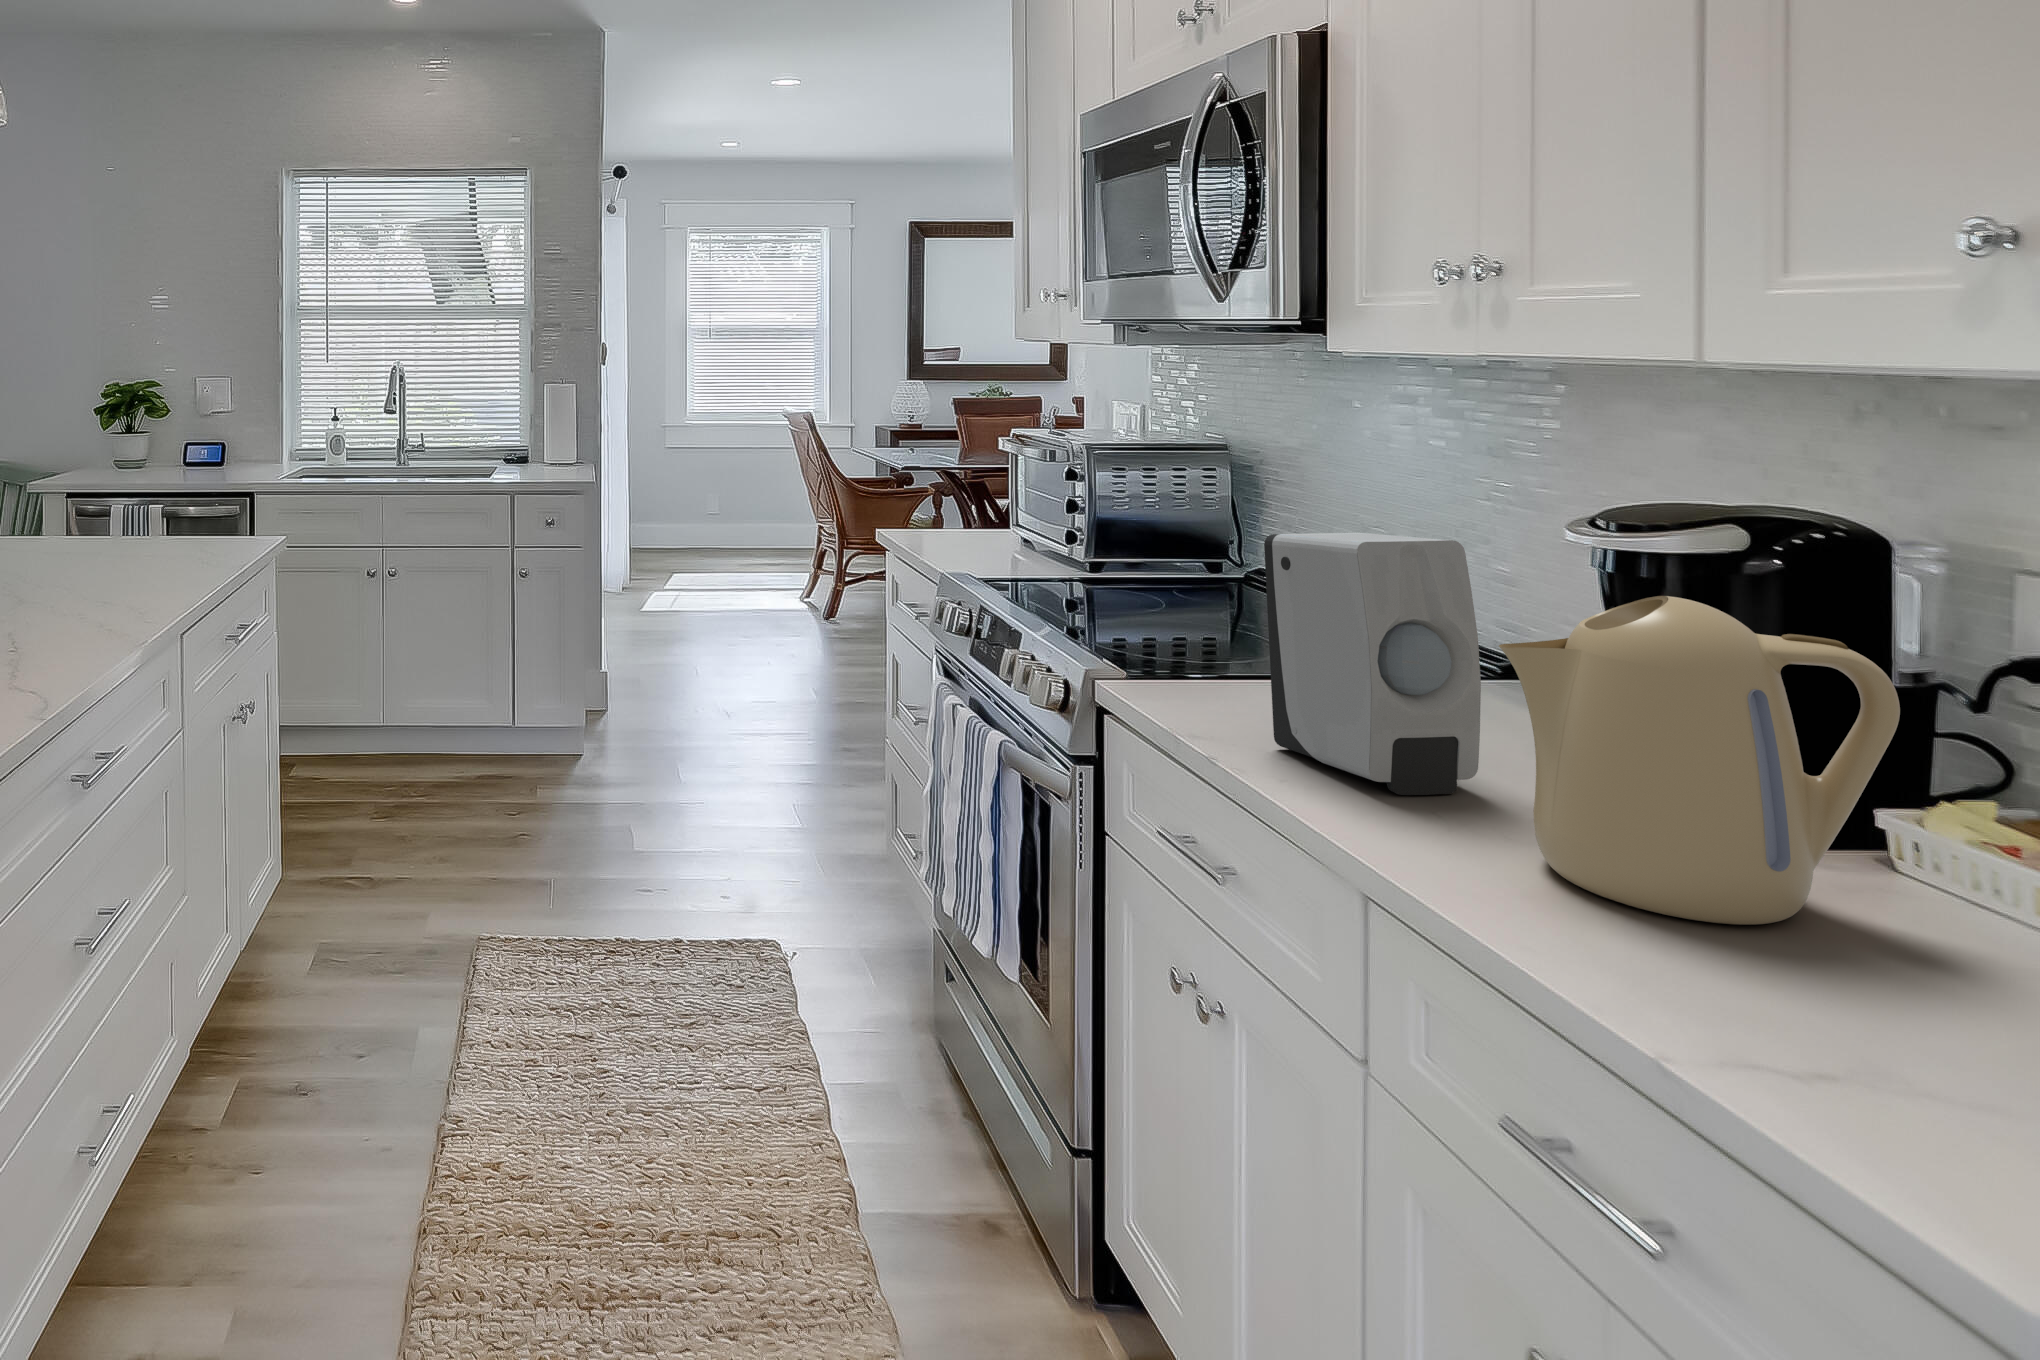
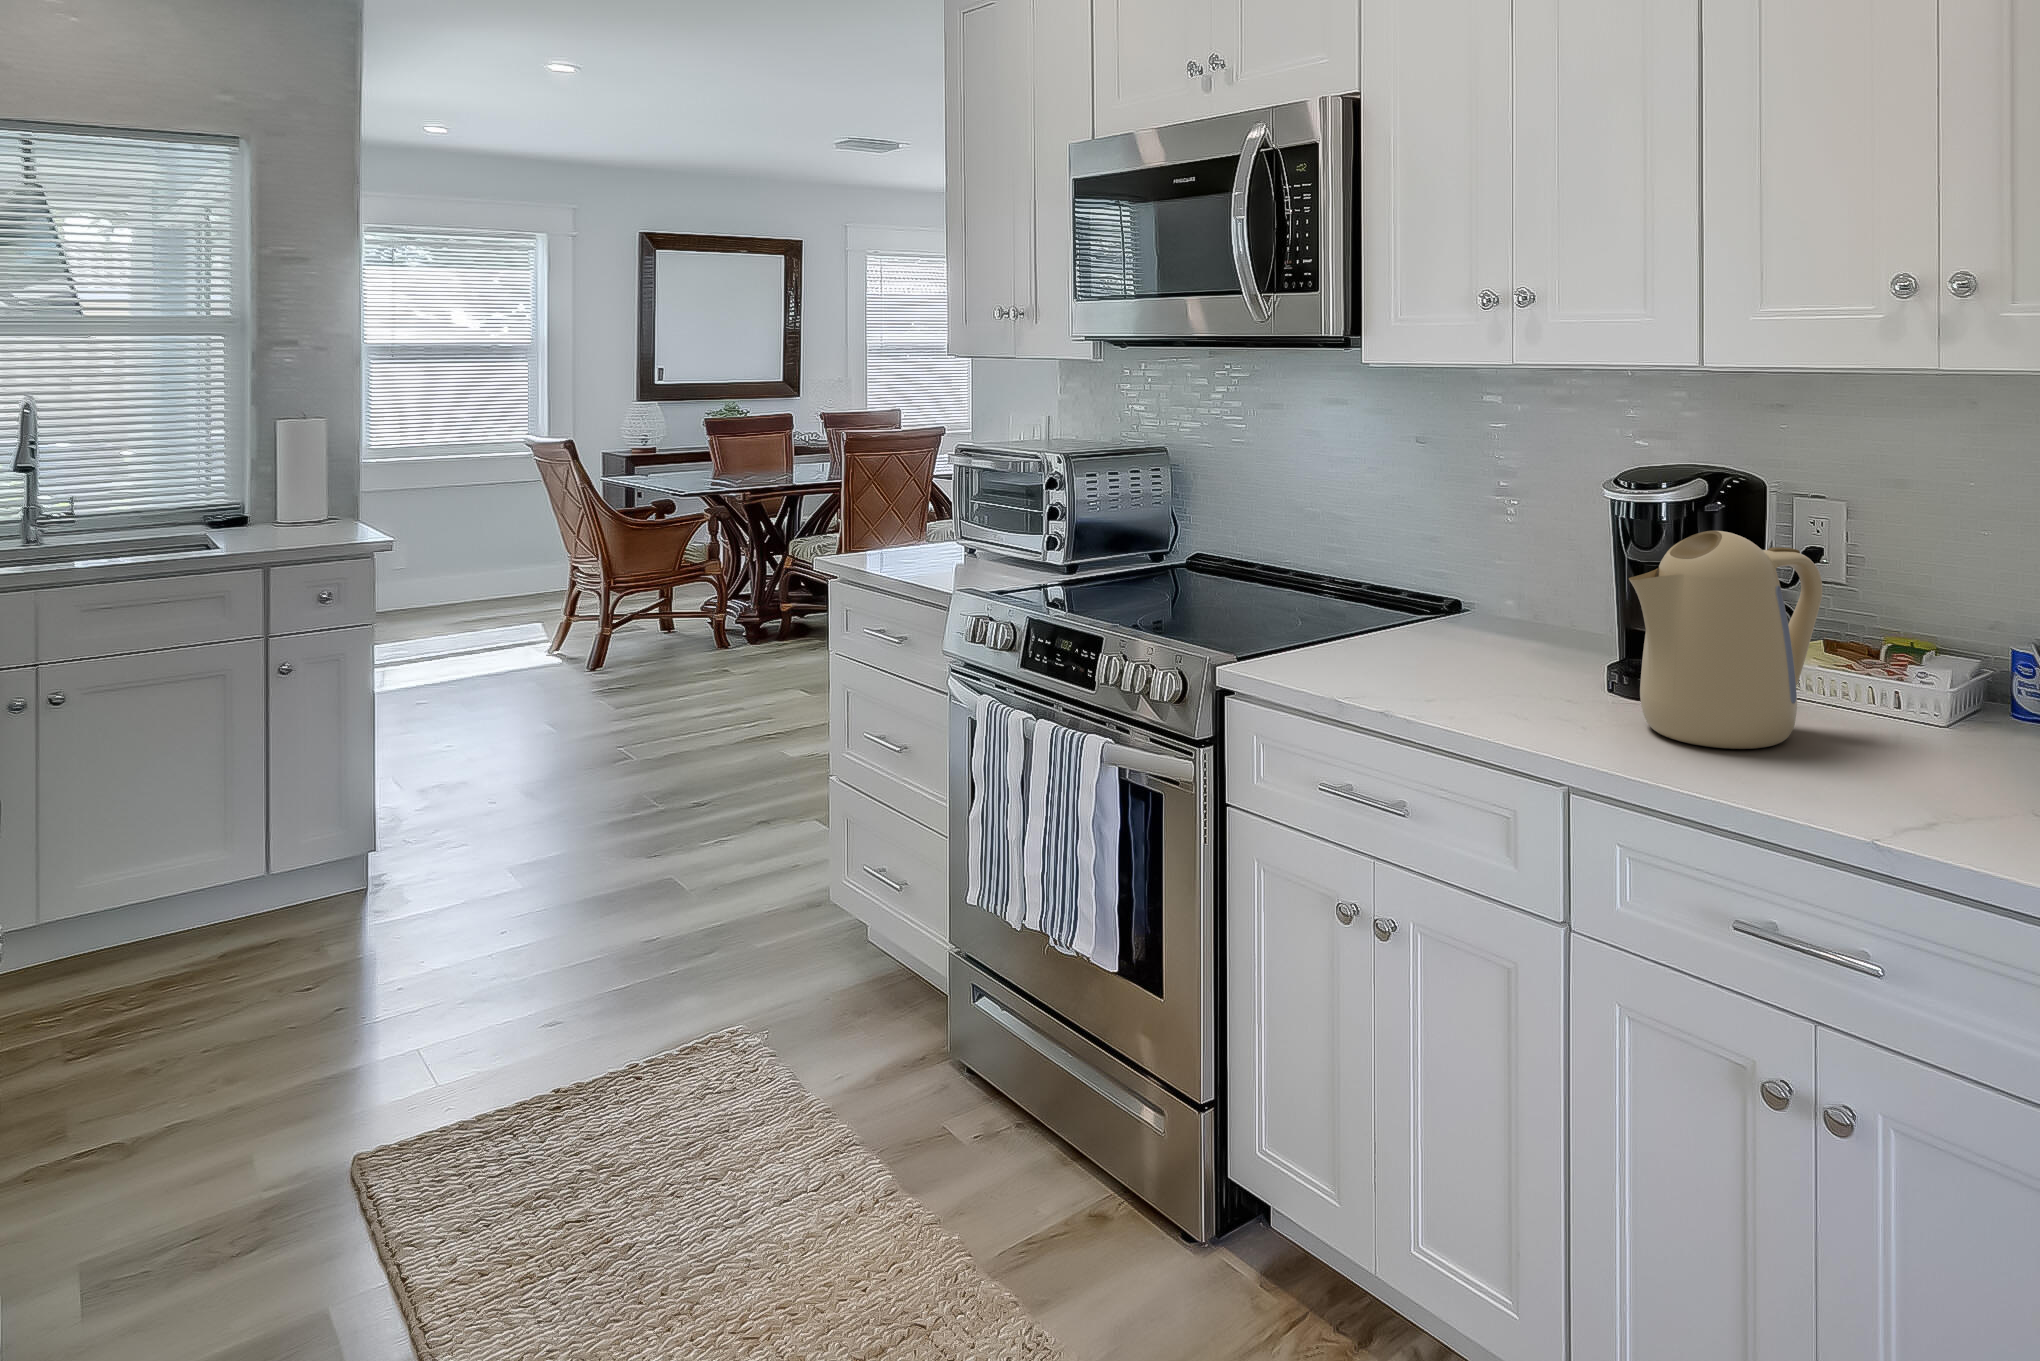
soap dispenser: present [1264,533,1481,795] -> none [1398,507,1557,708]

